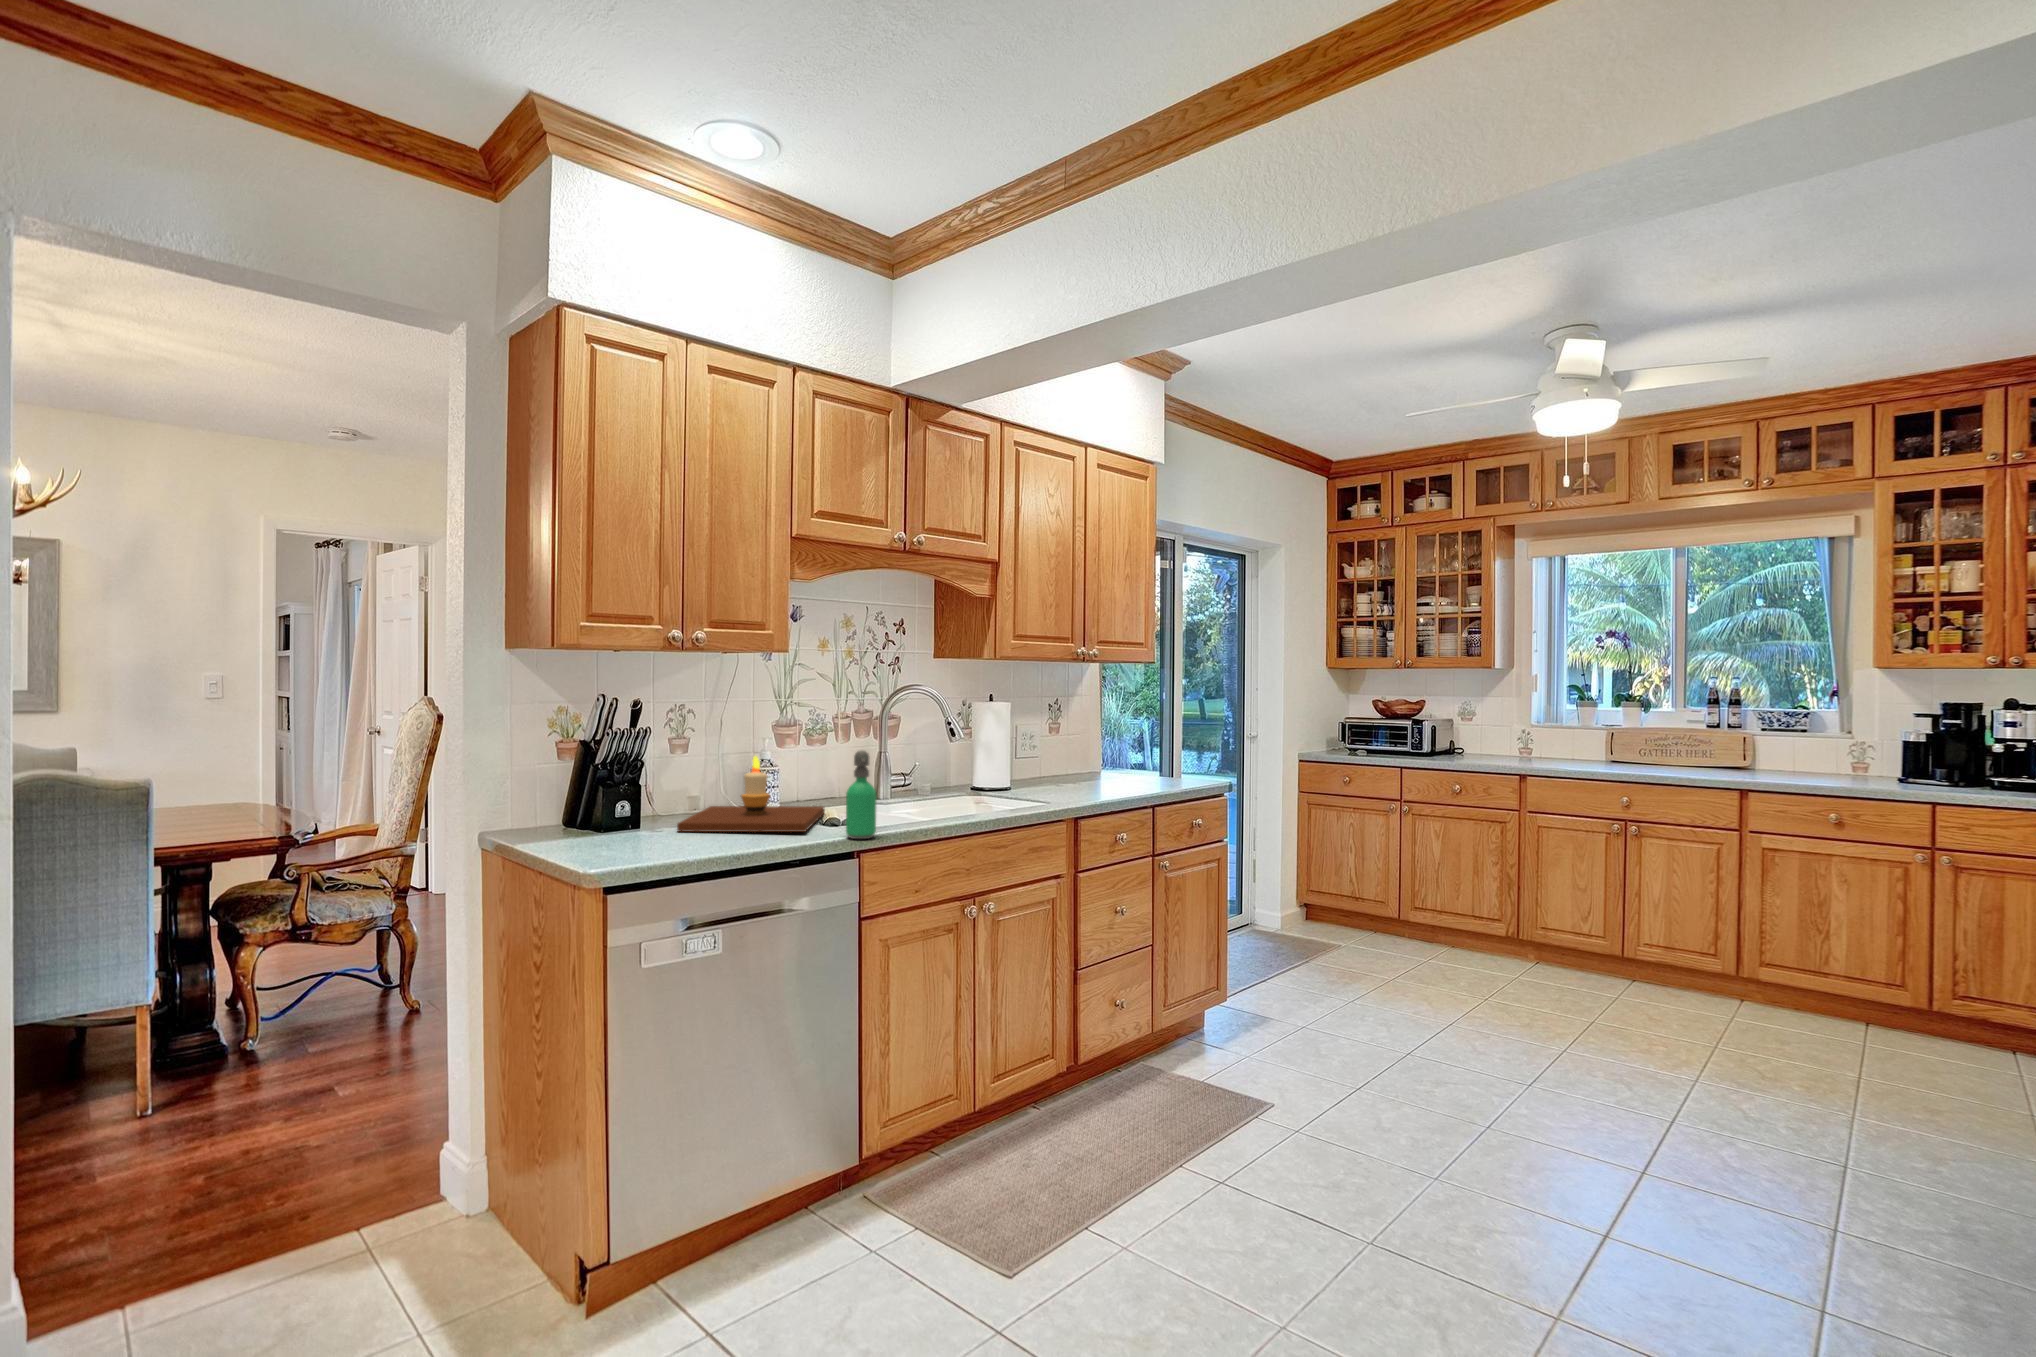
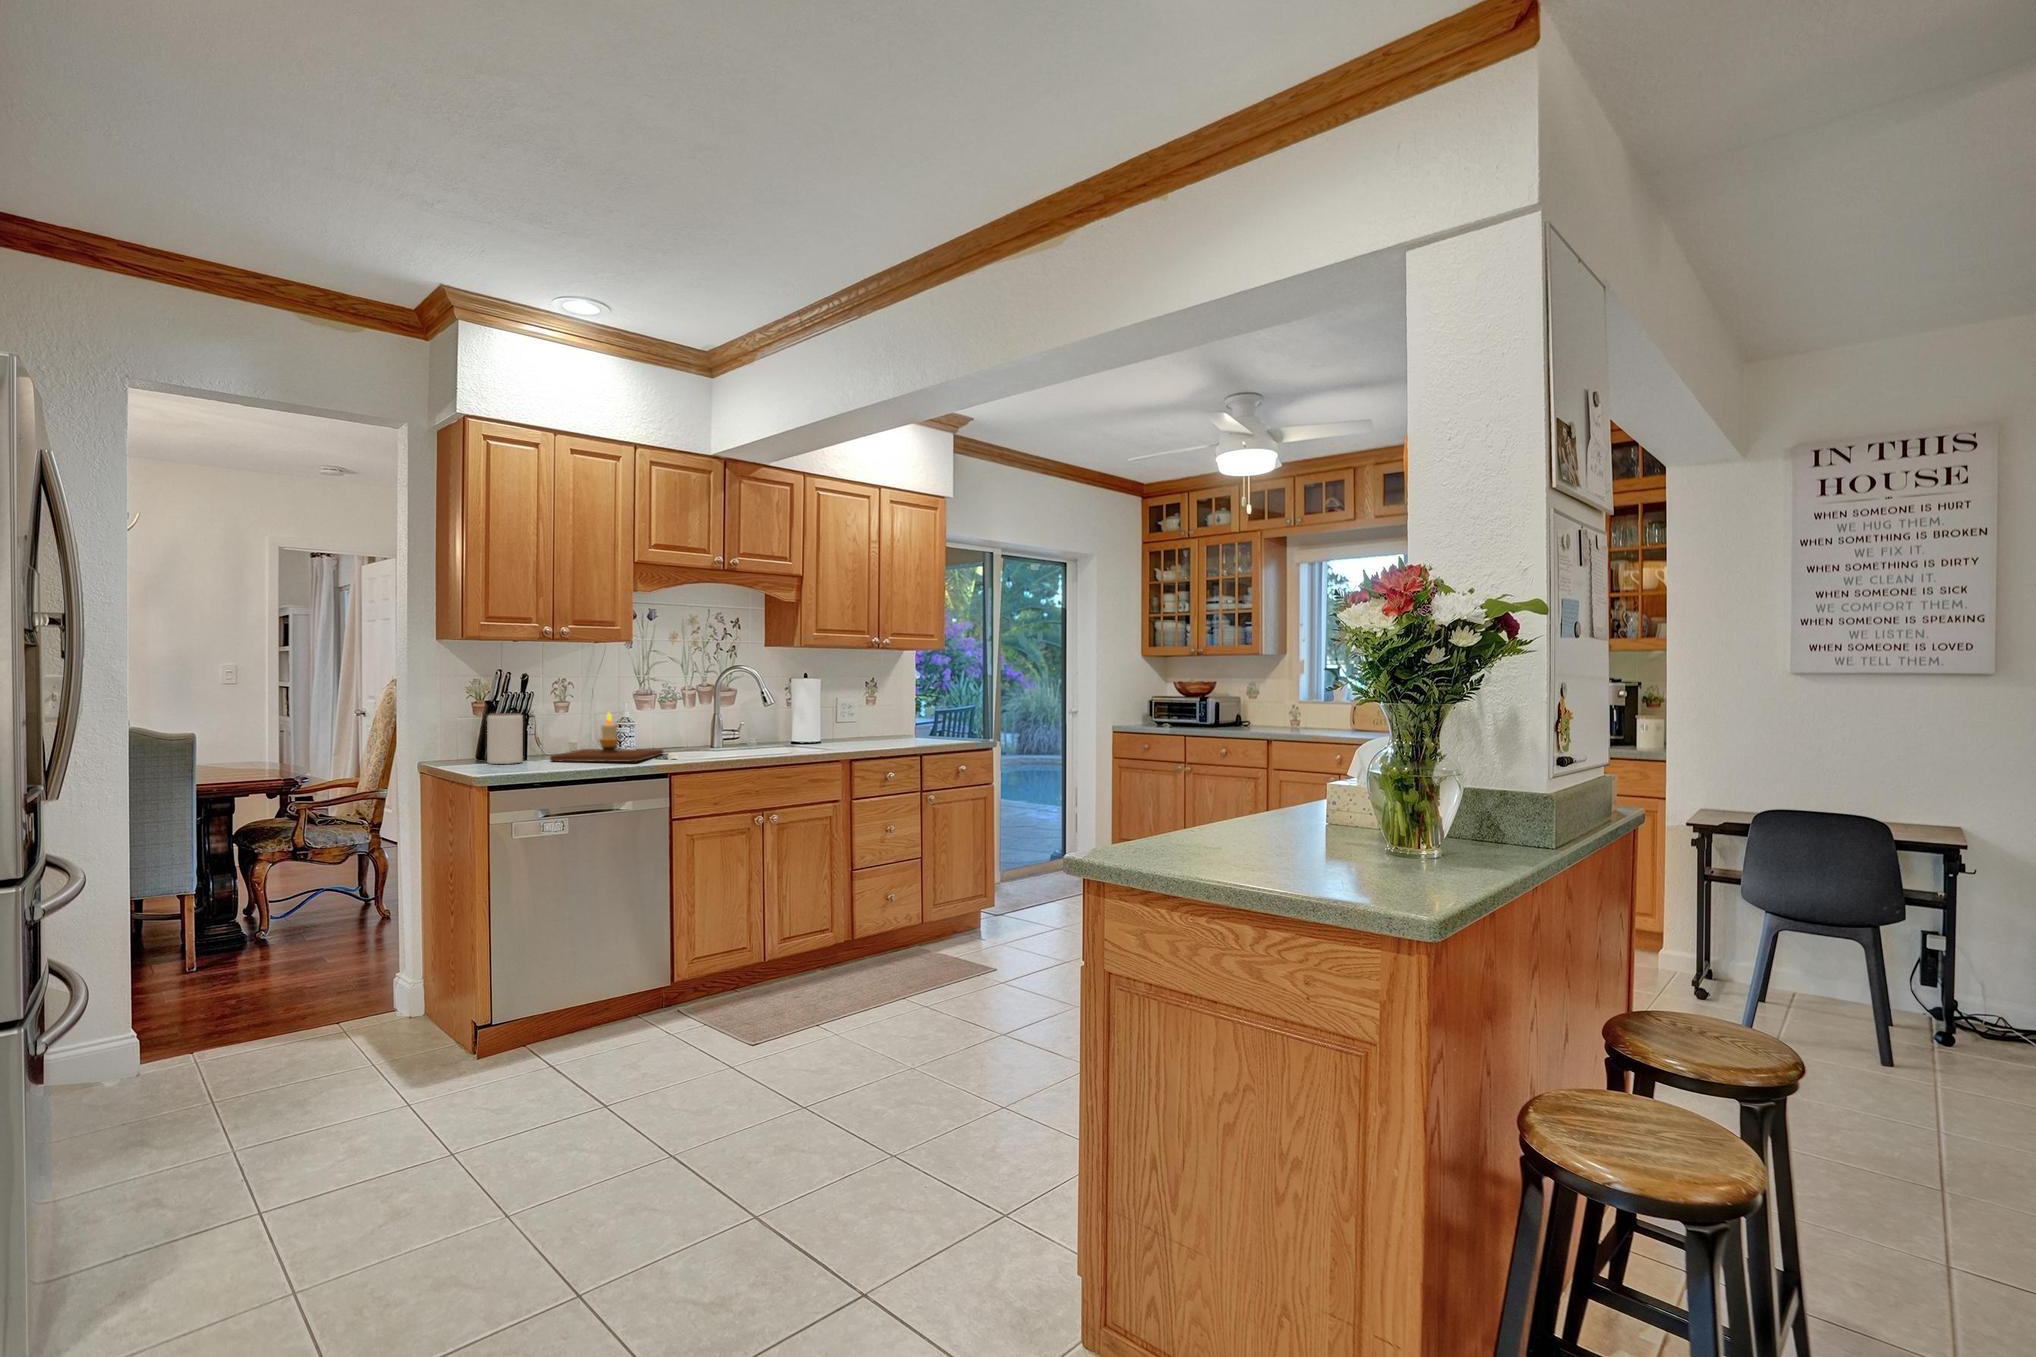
soap dispenser: present [846,750,877,839] -> none [663,707,684,766]
jar: none [586,760,639,839] -> present [487,713,523,764]

